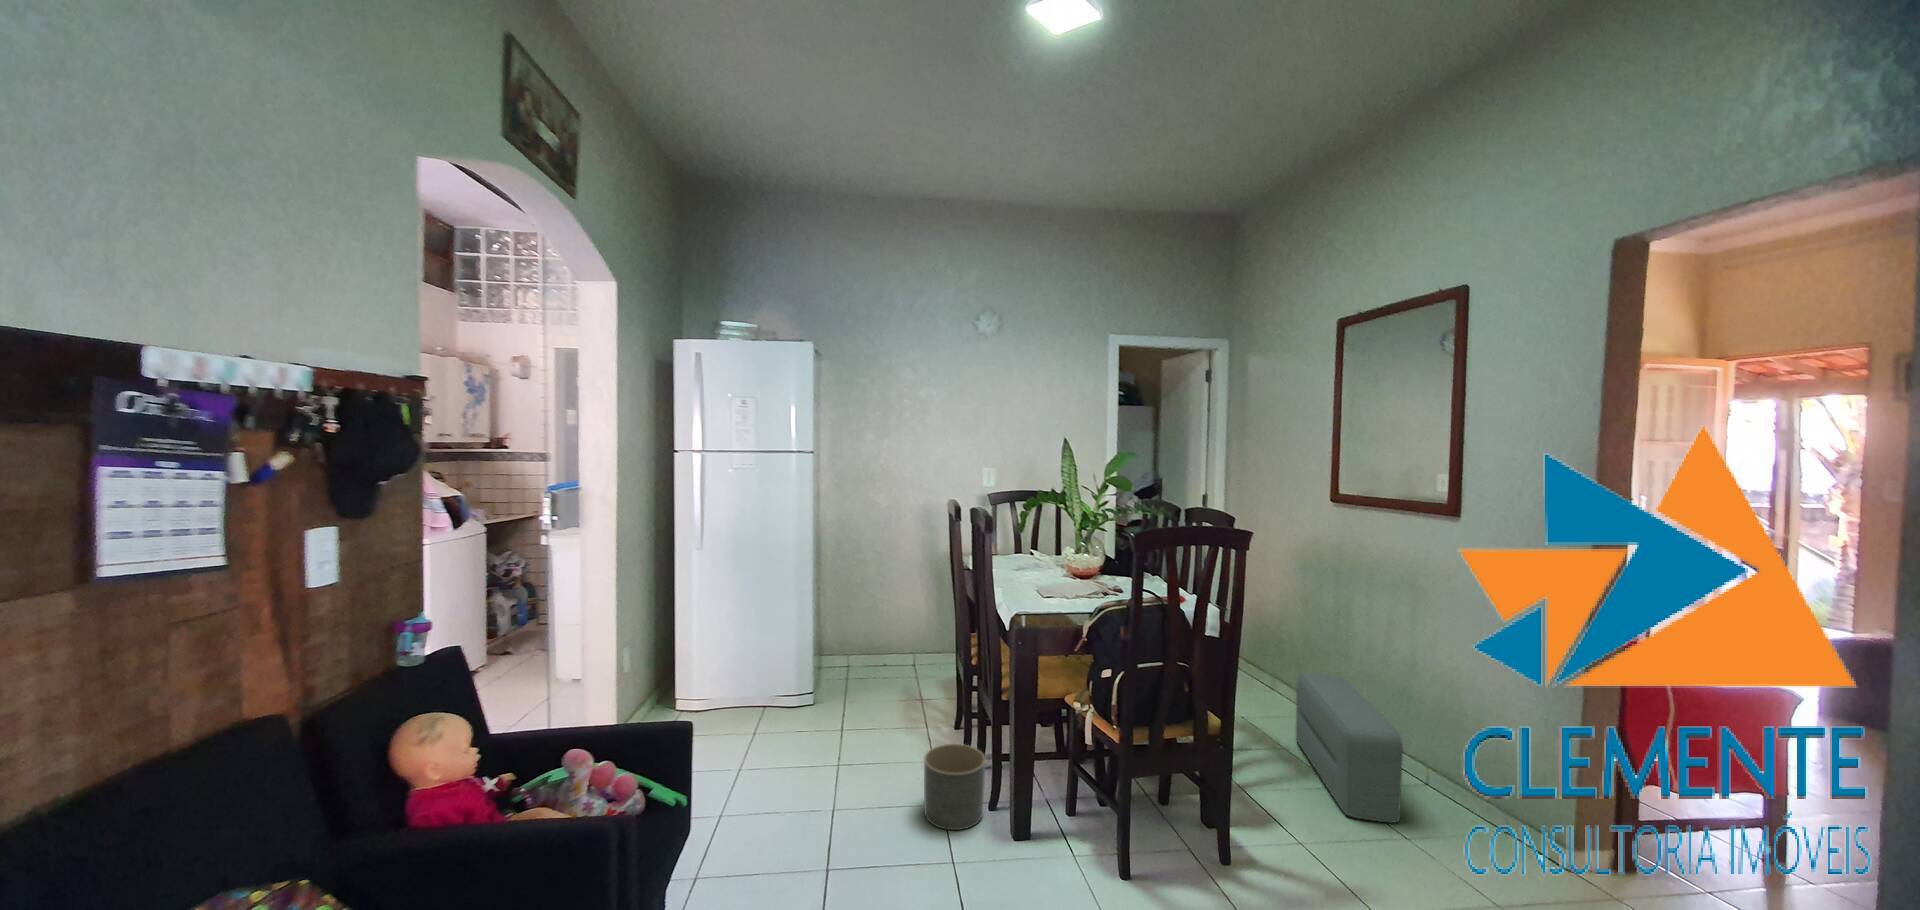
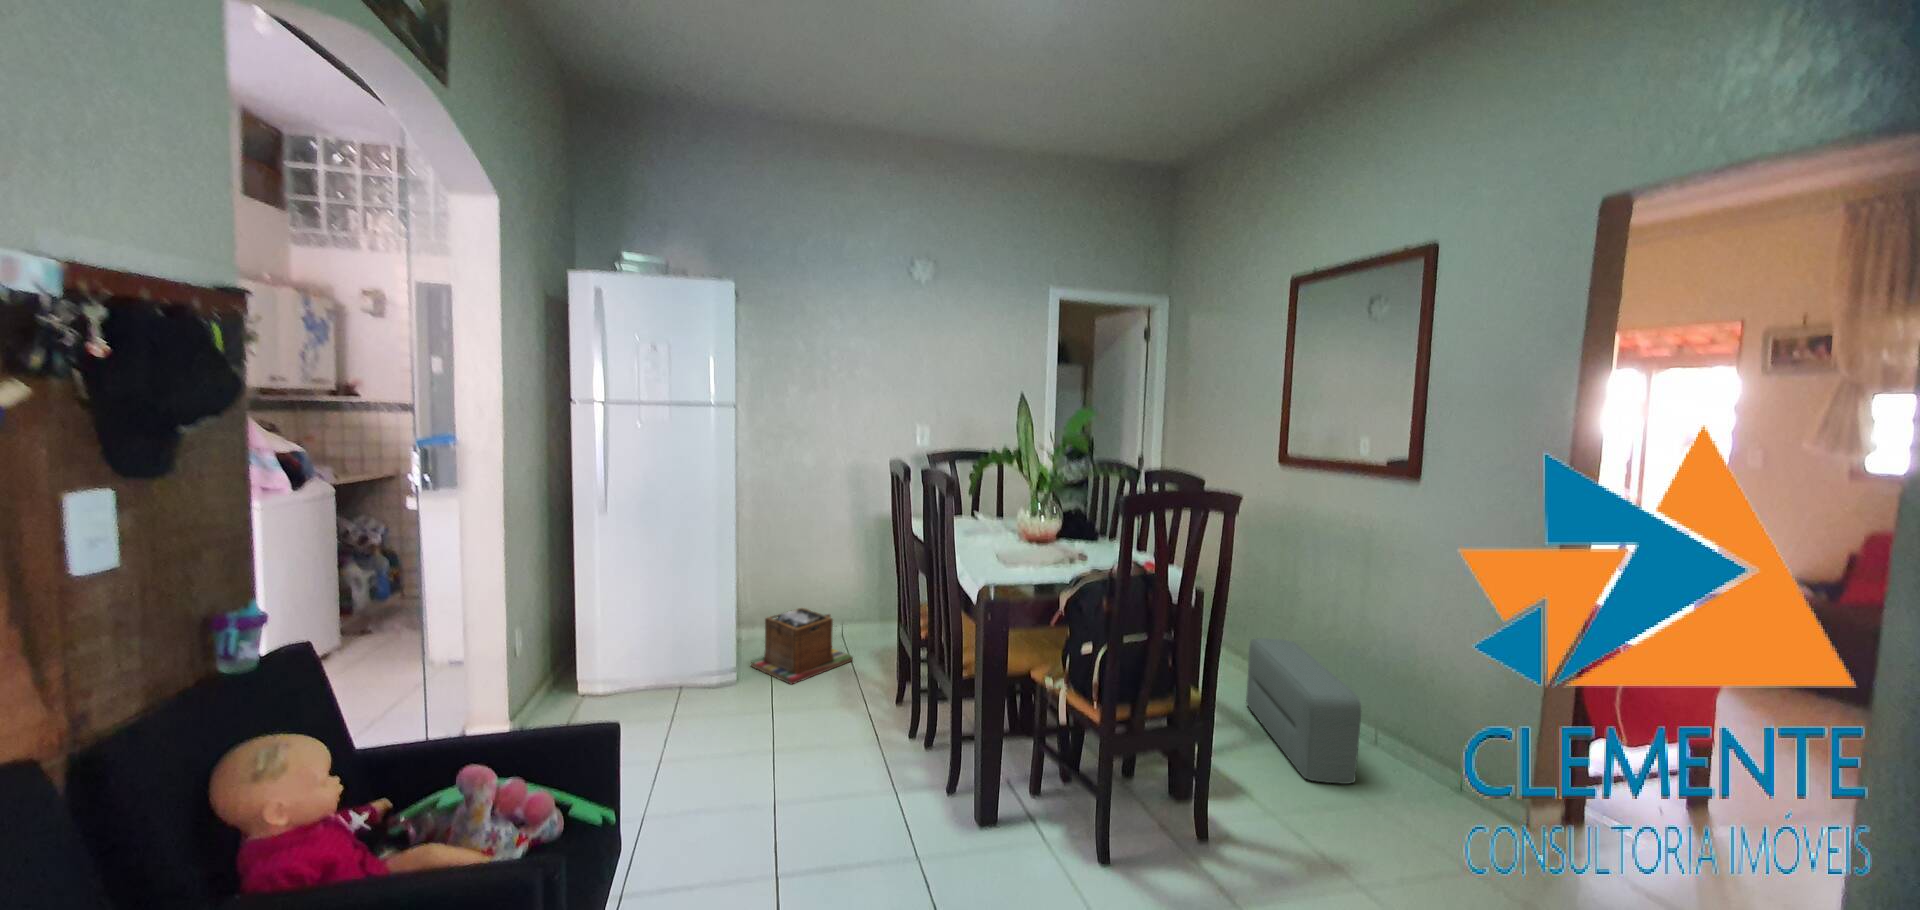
laundry basket: none [821,633,913,703] -> present [751,608,853,684]
planter: present [924,744,985,830] -> none [881,727,948,820]

